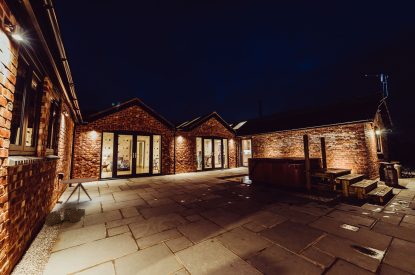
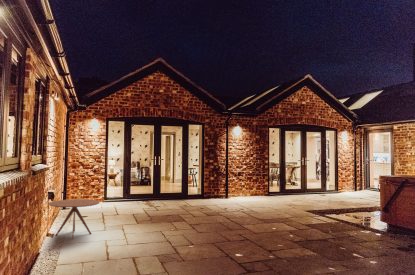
woven basket: present [45,207,85,225] -> none [32,243,82,266]

